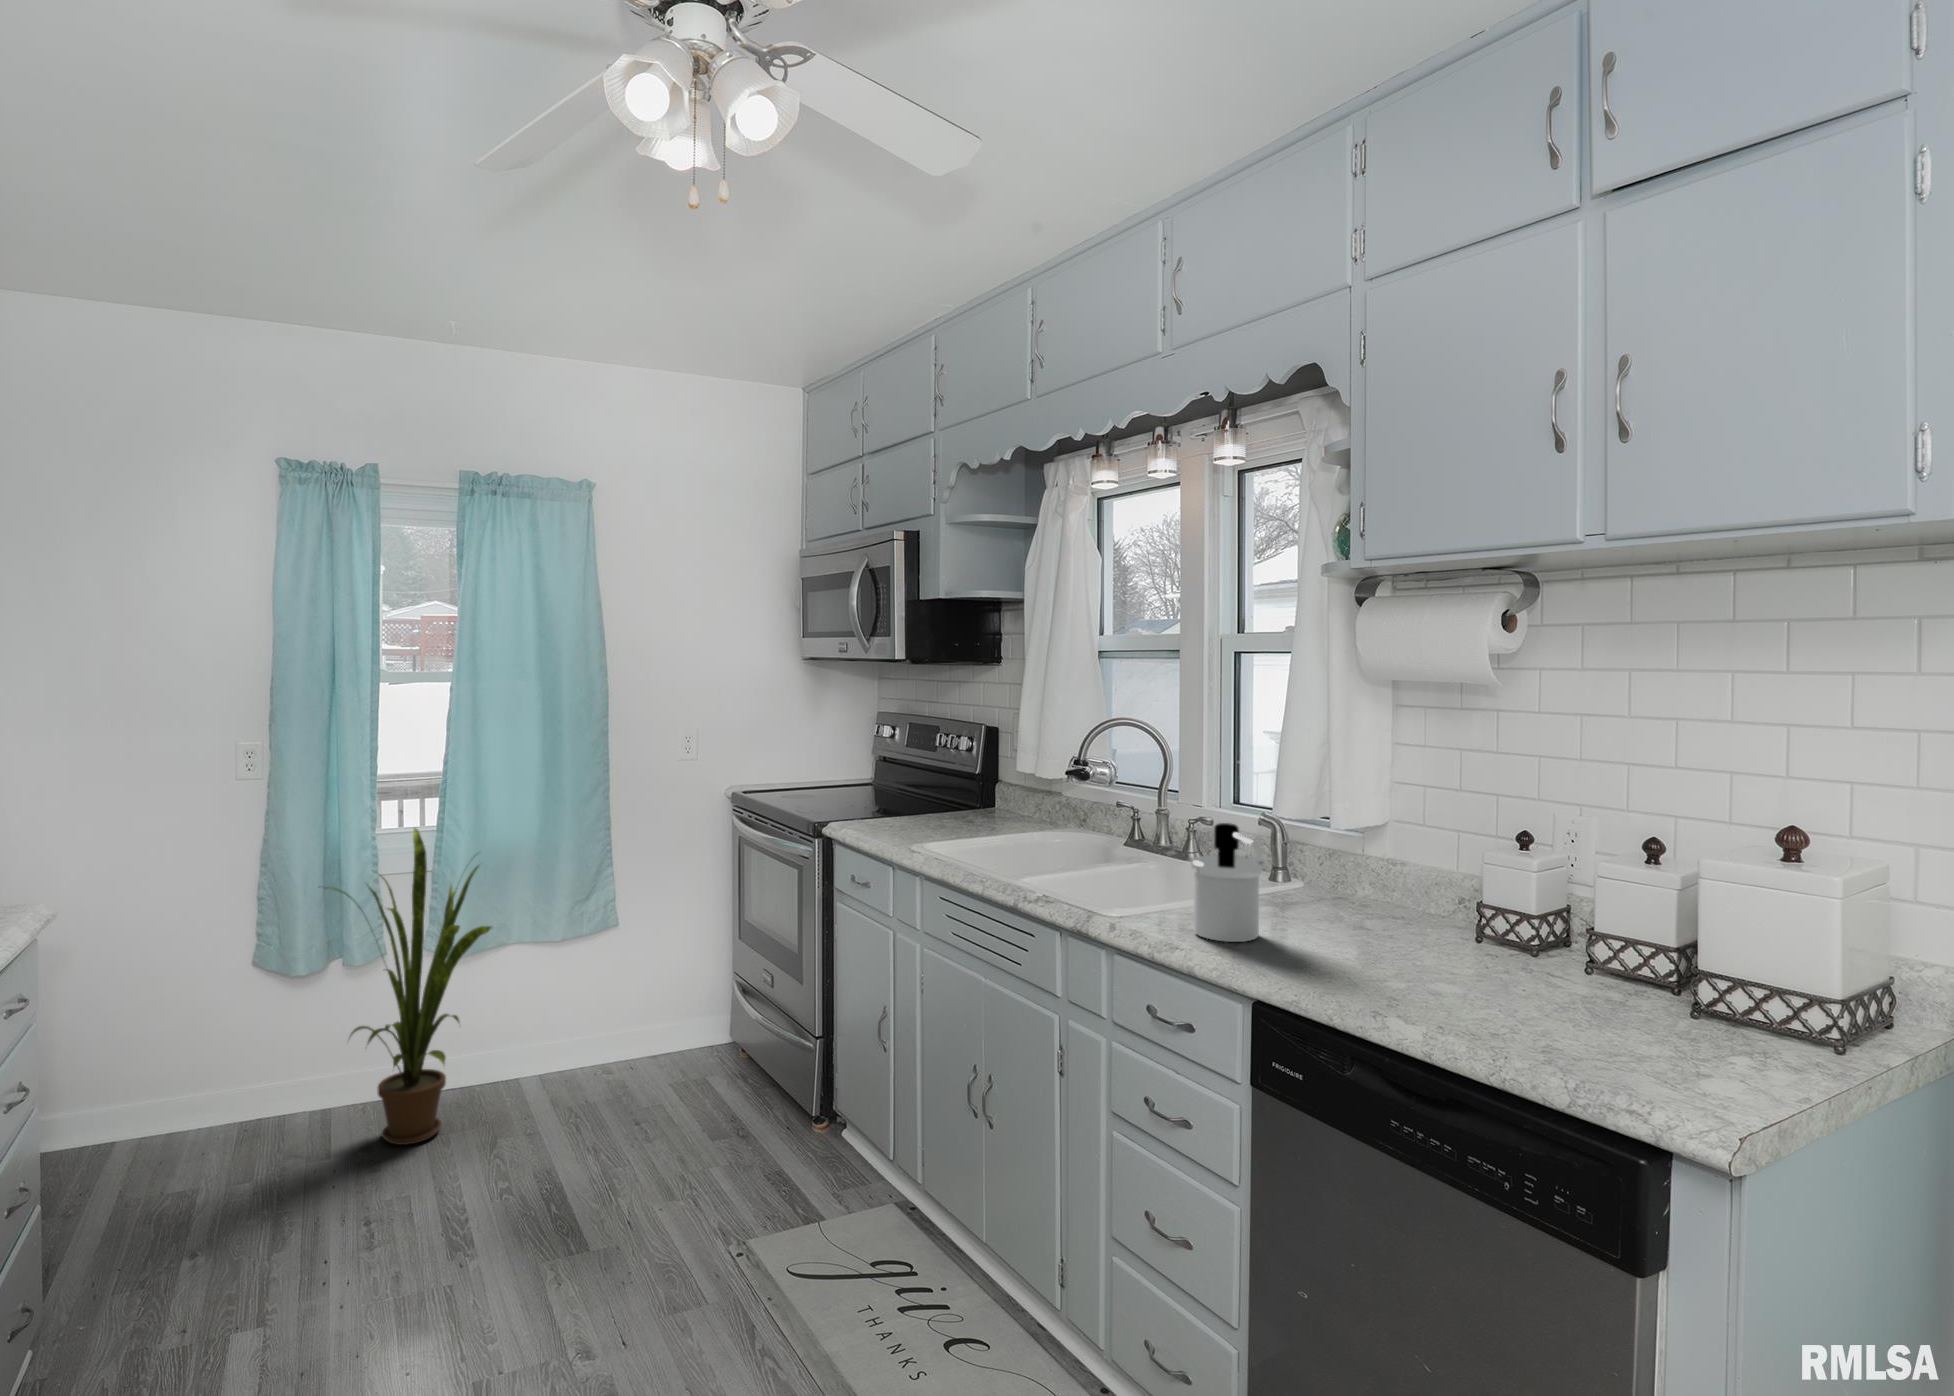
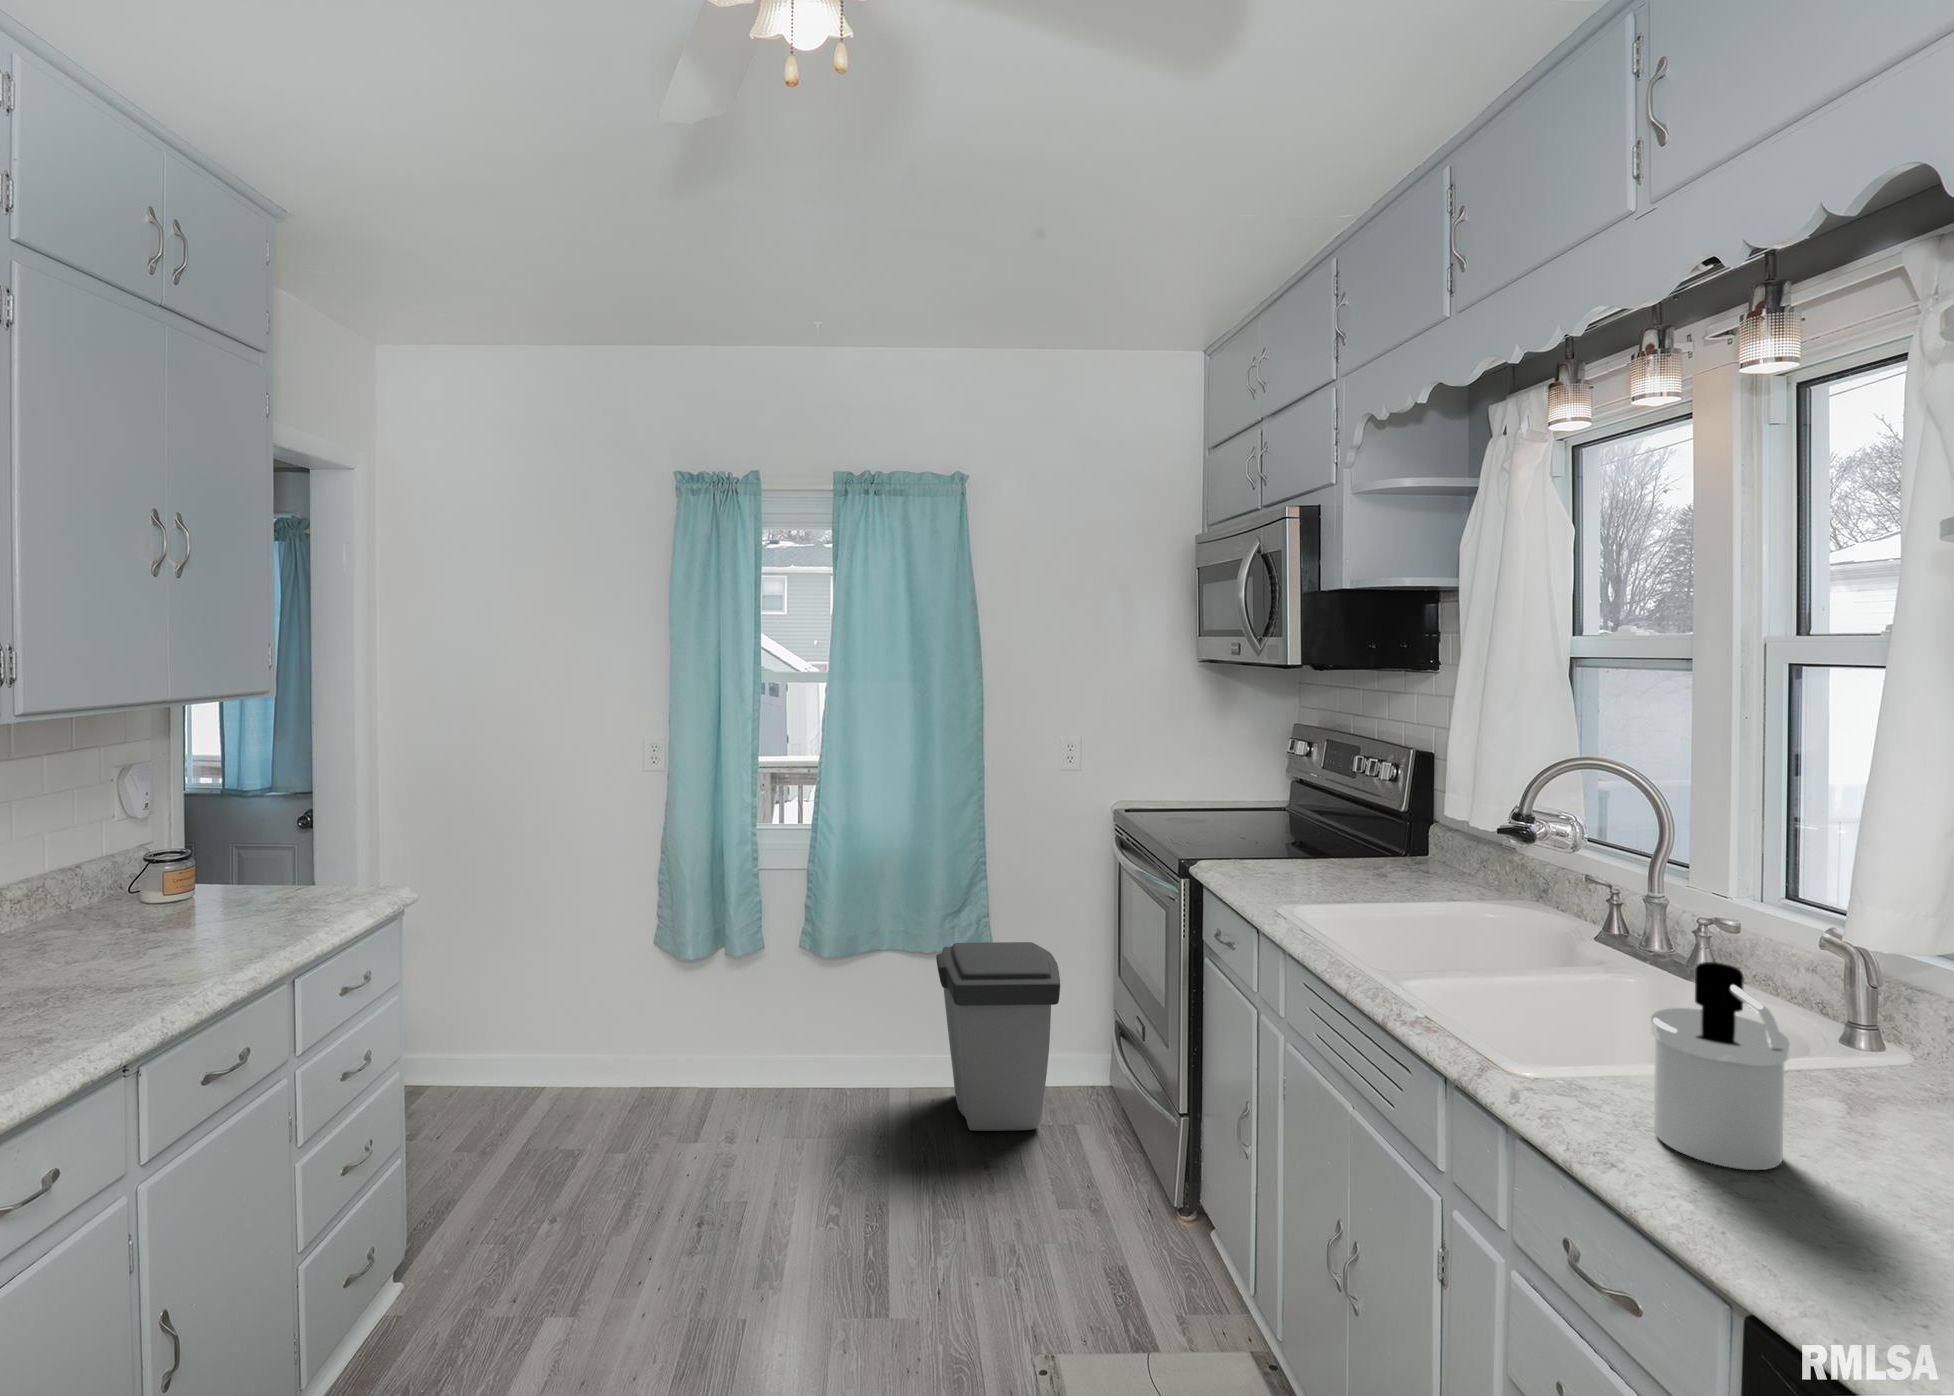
house plant: present [327,828,491,1145] -> none [687,823,847,1140]
trash can: none [576,920,701,1098] -> present [936,942,1060,1131]

